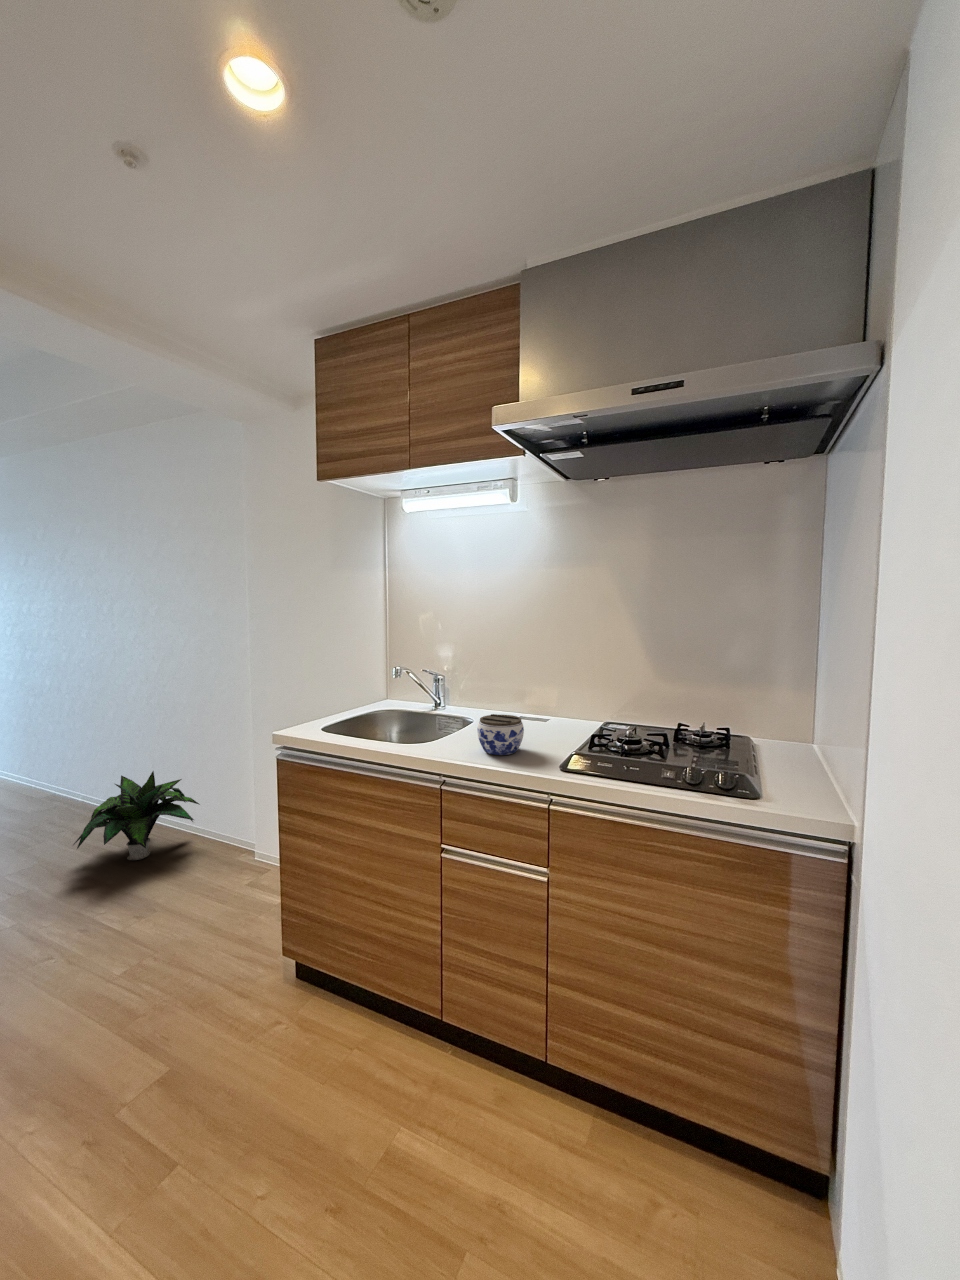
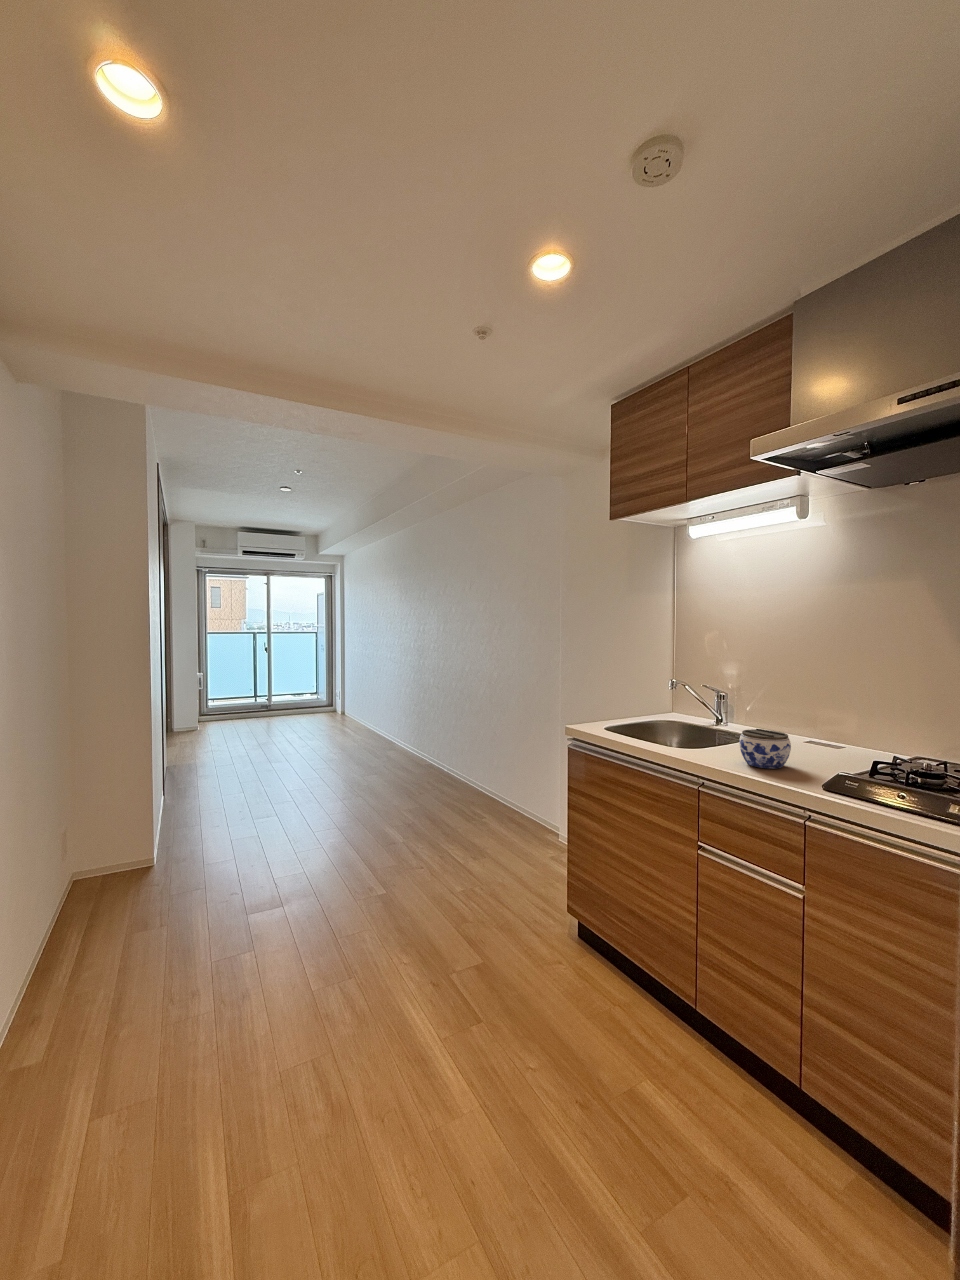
potted plant: present [74,771,200,860] -> none [439,753,522,820]

